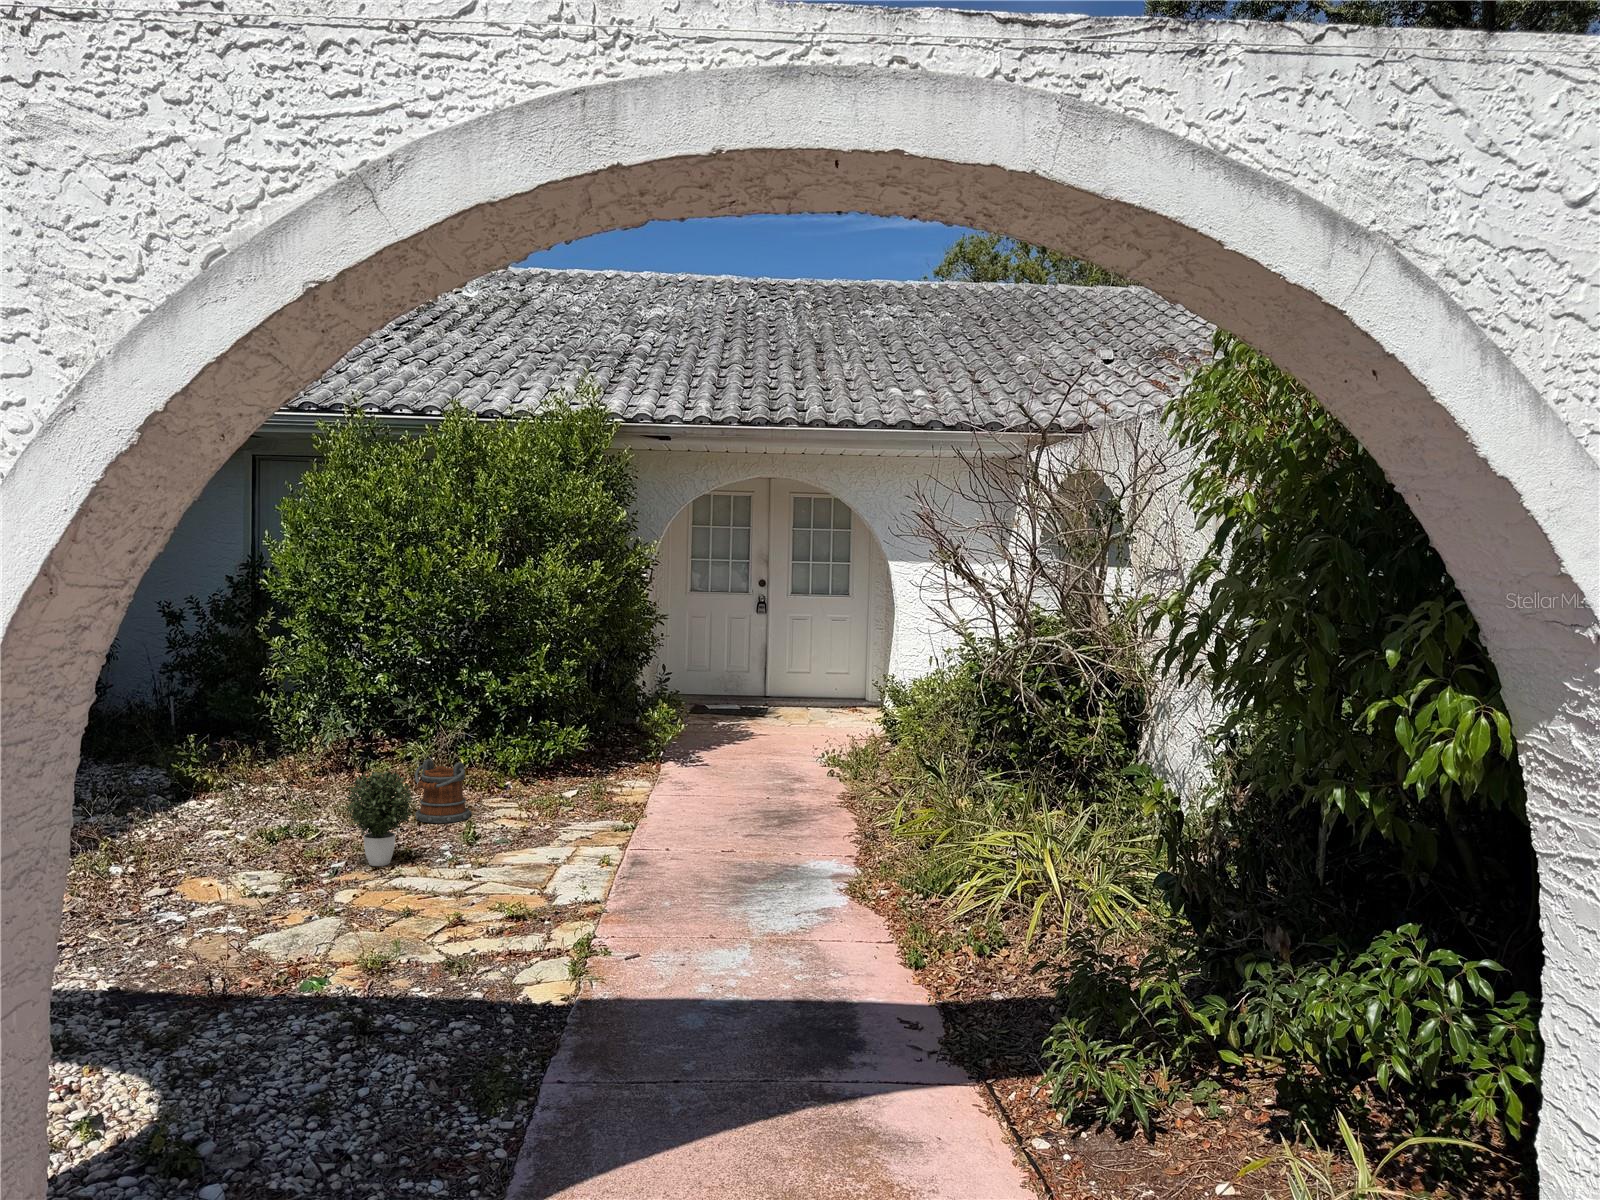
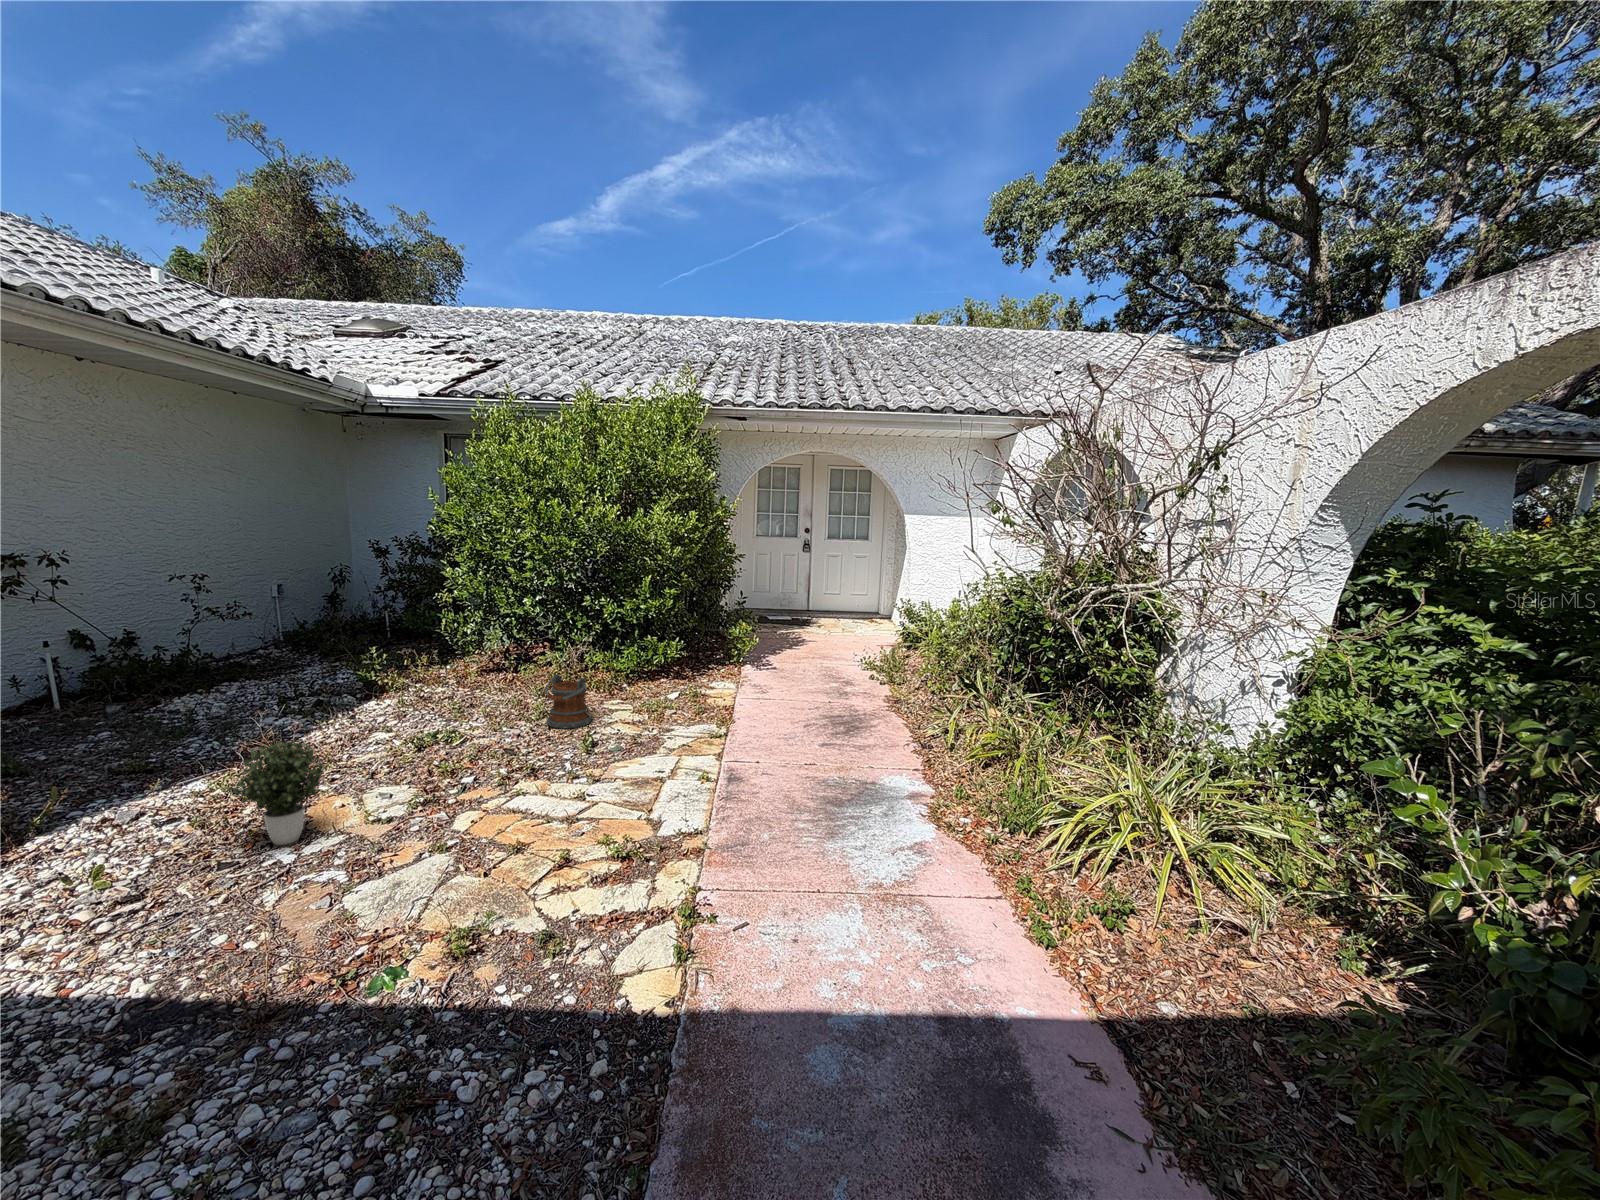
potted plant: present [347,772,413,866] -> present [237,742,325,845]

